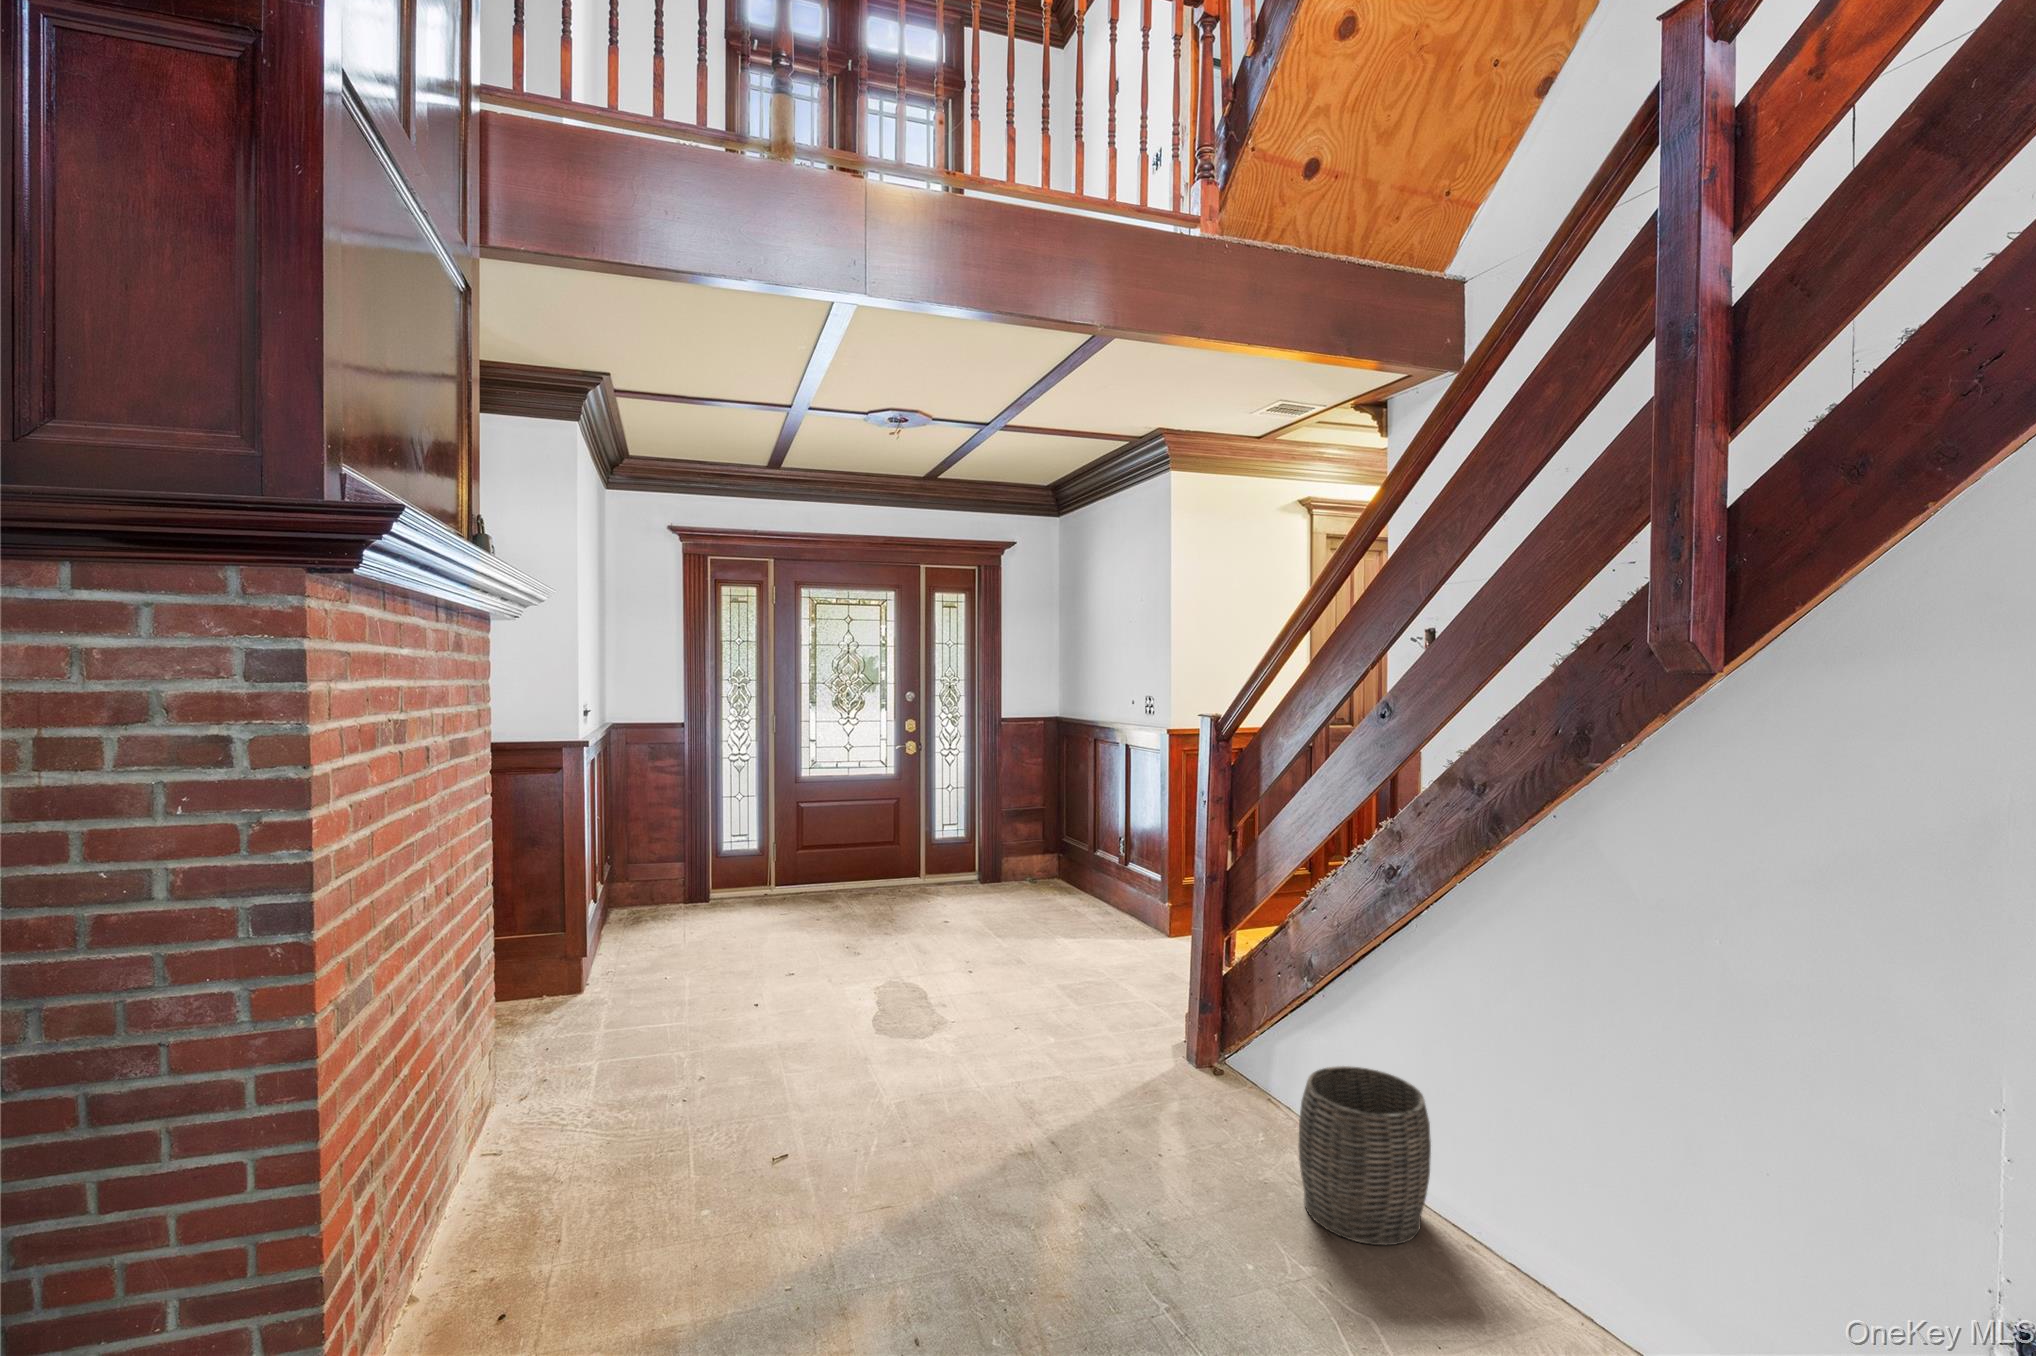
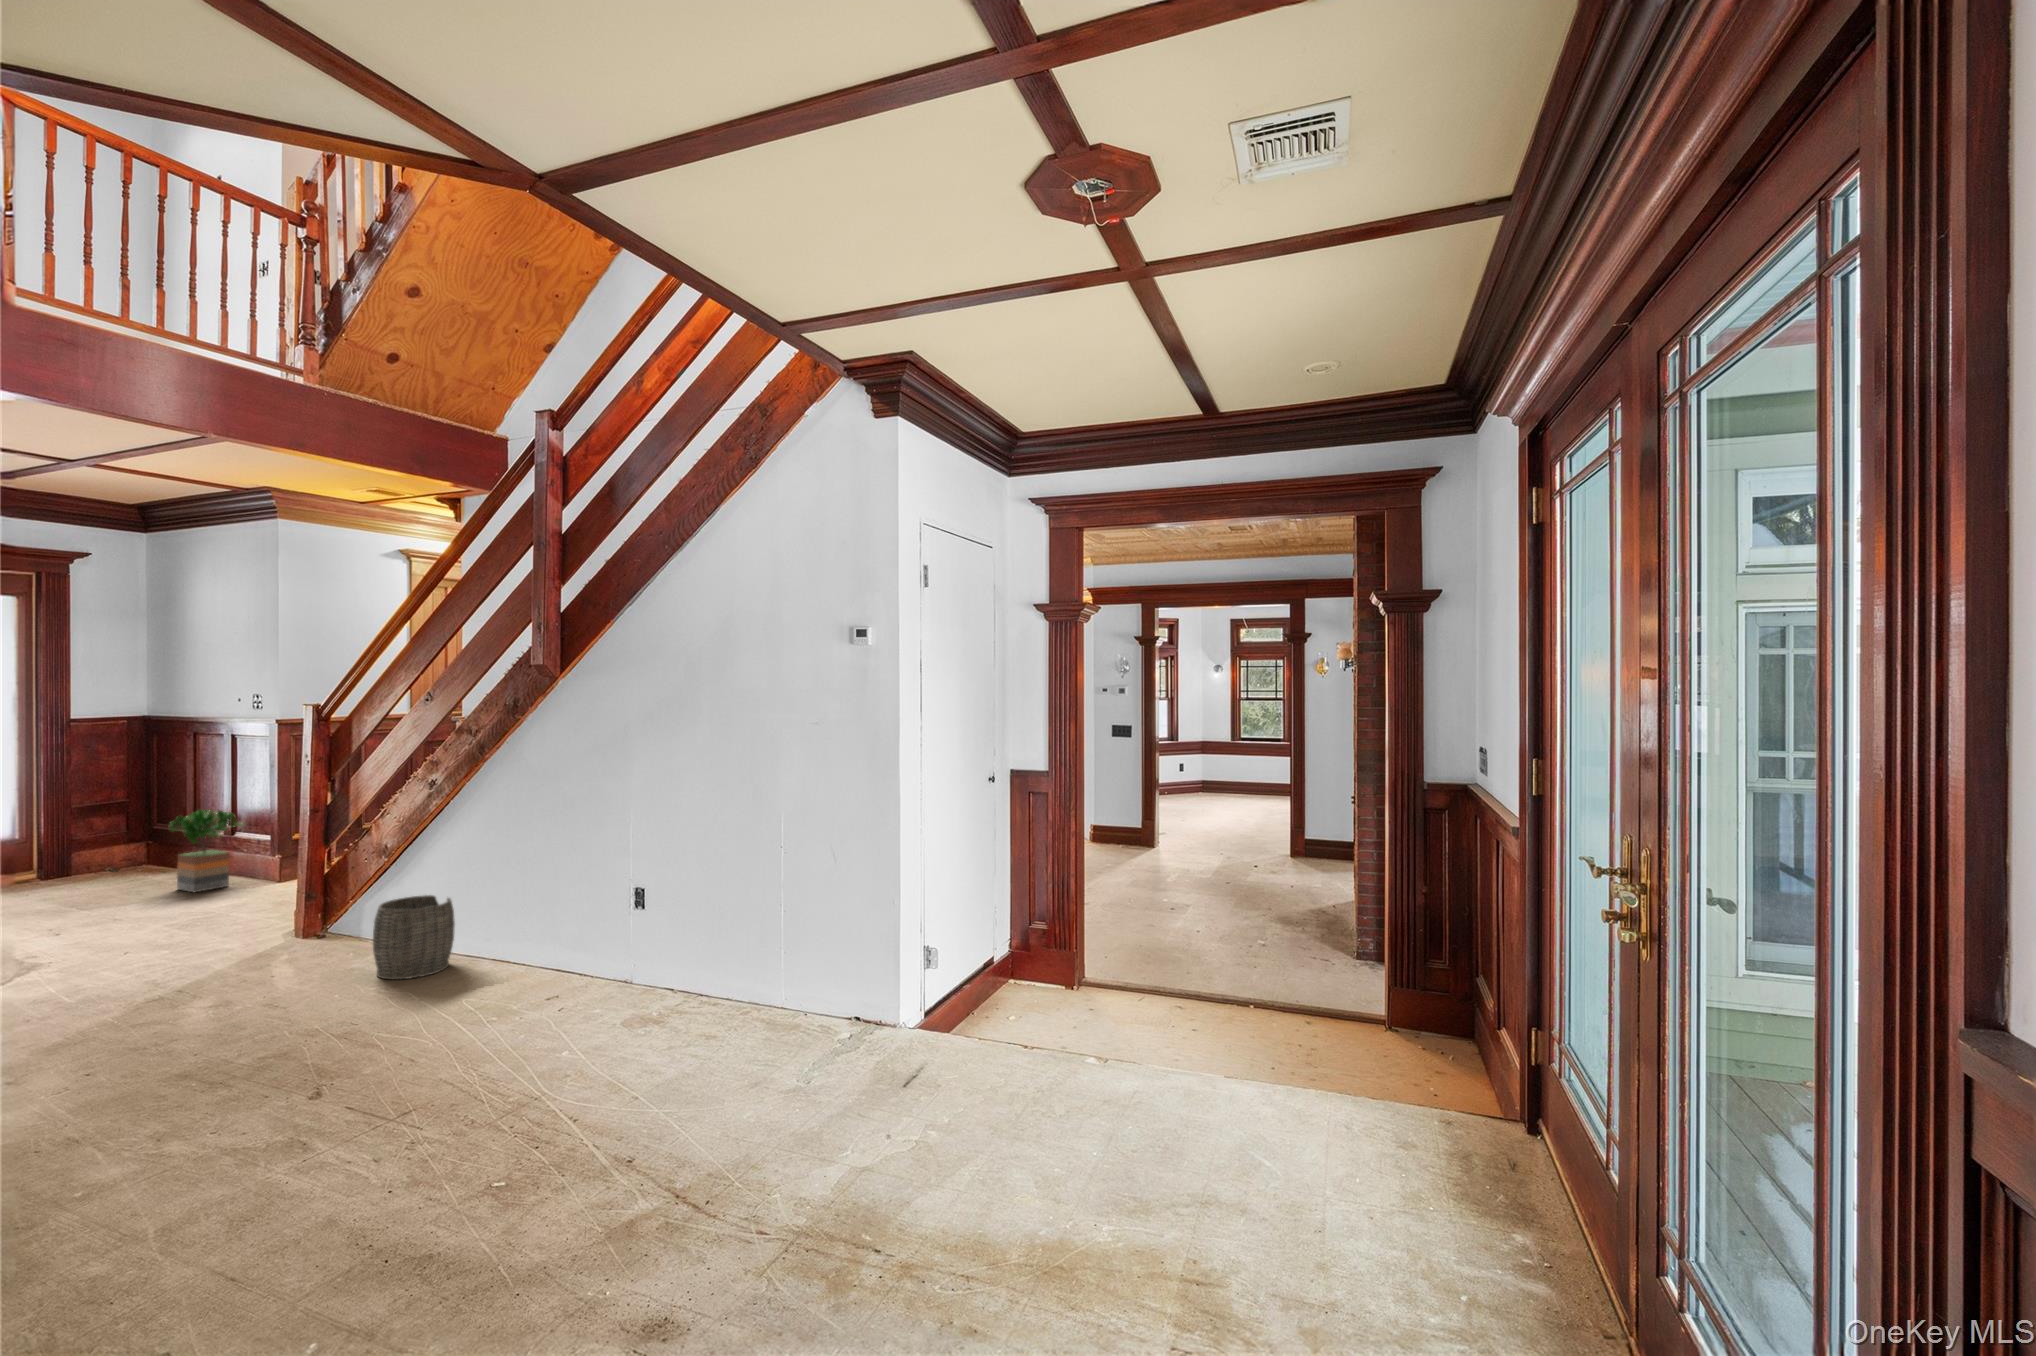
potted tree: none [1069,829,1138,929] -> present [171,809,242,892]

